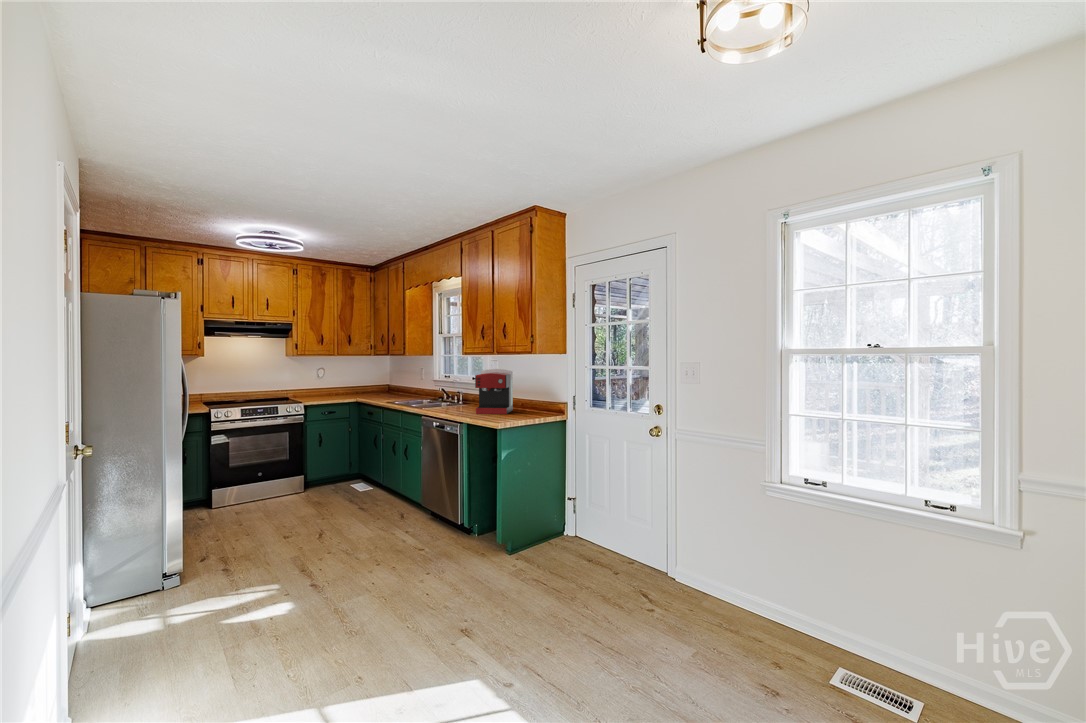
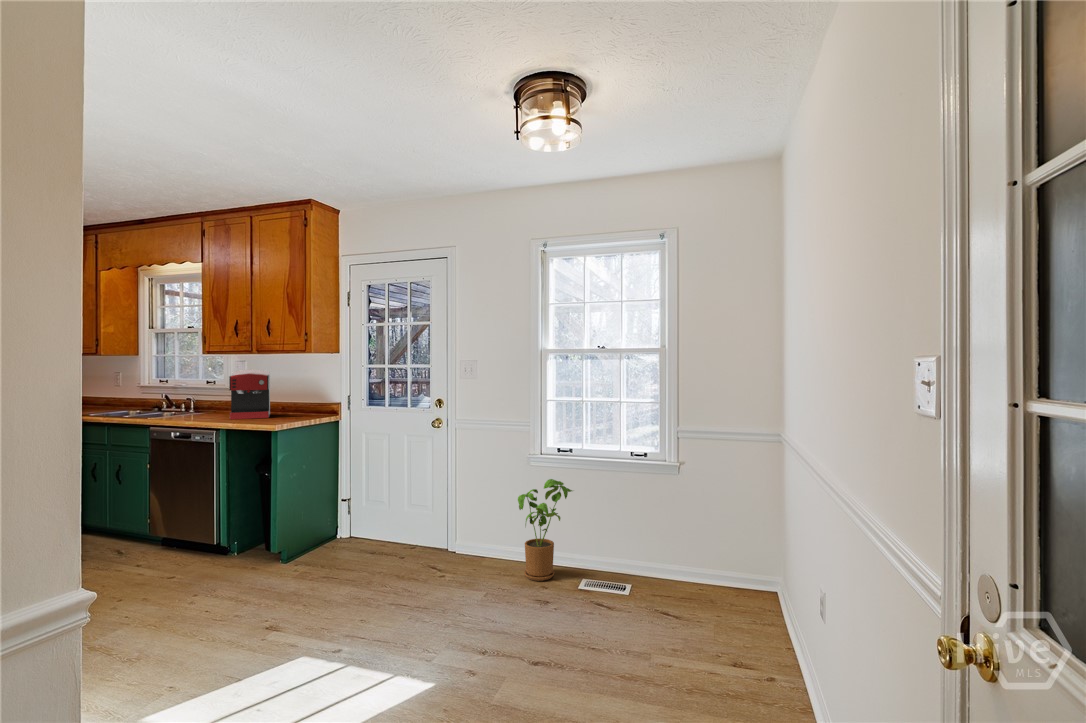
house plant: none [745,520,827,653] -> present [518,479,572,581]

